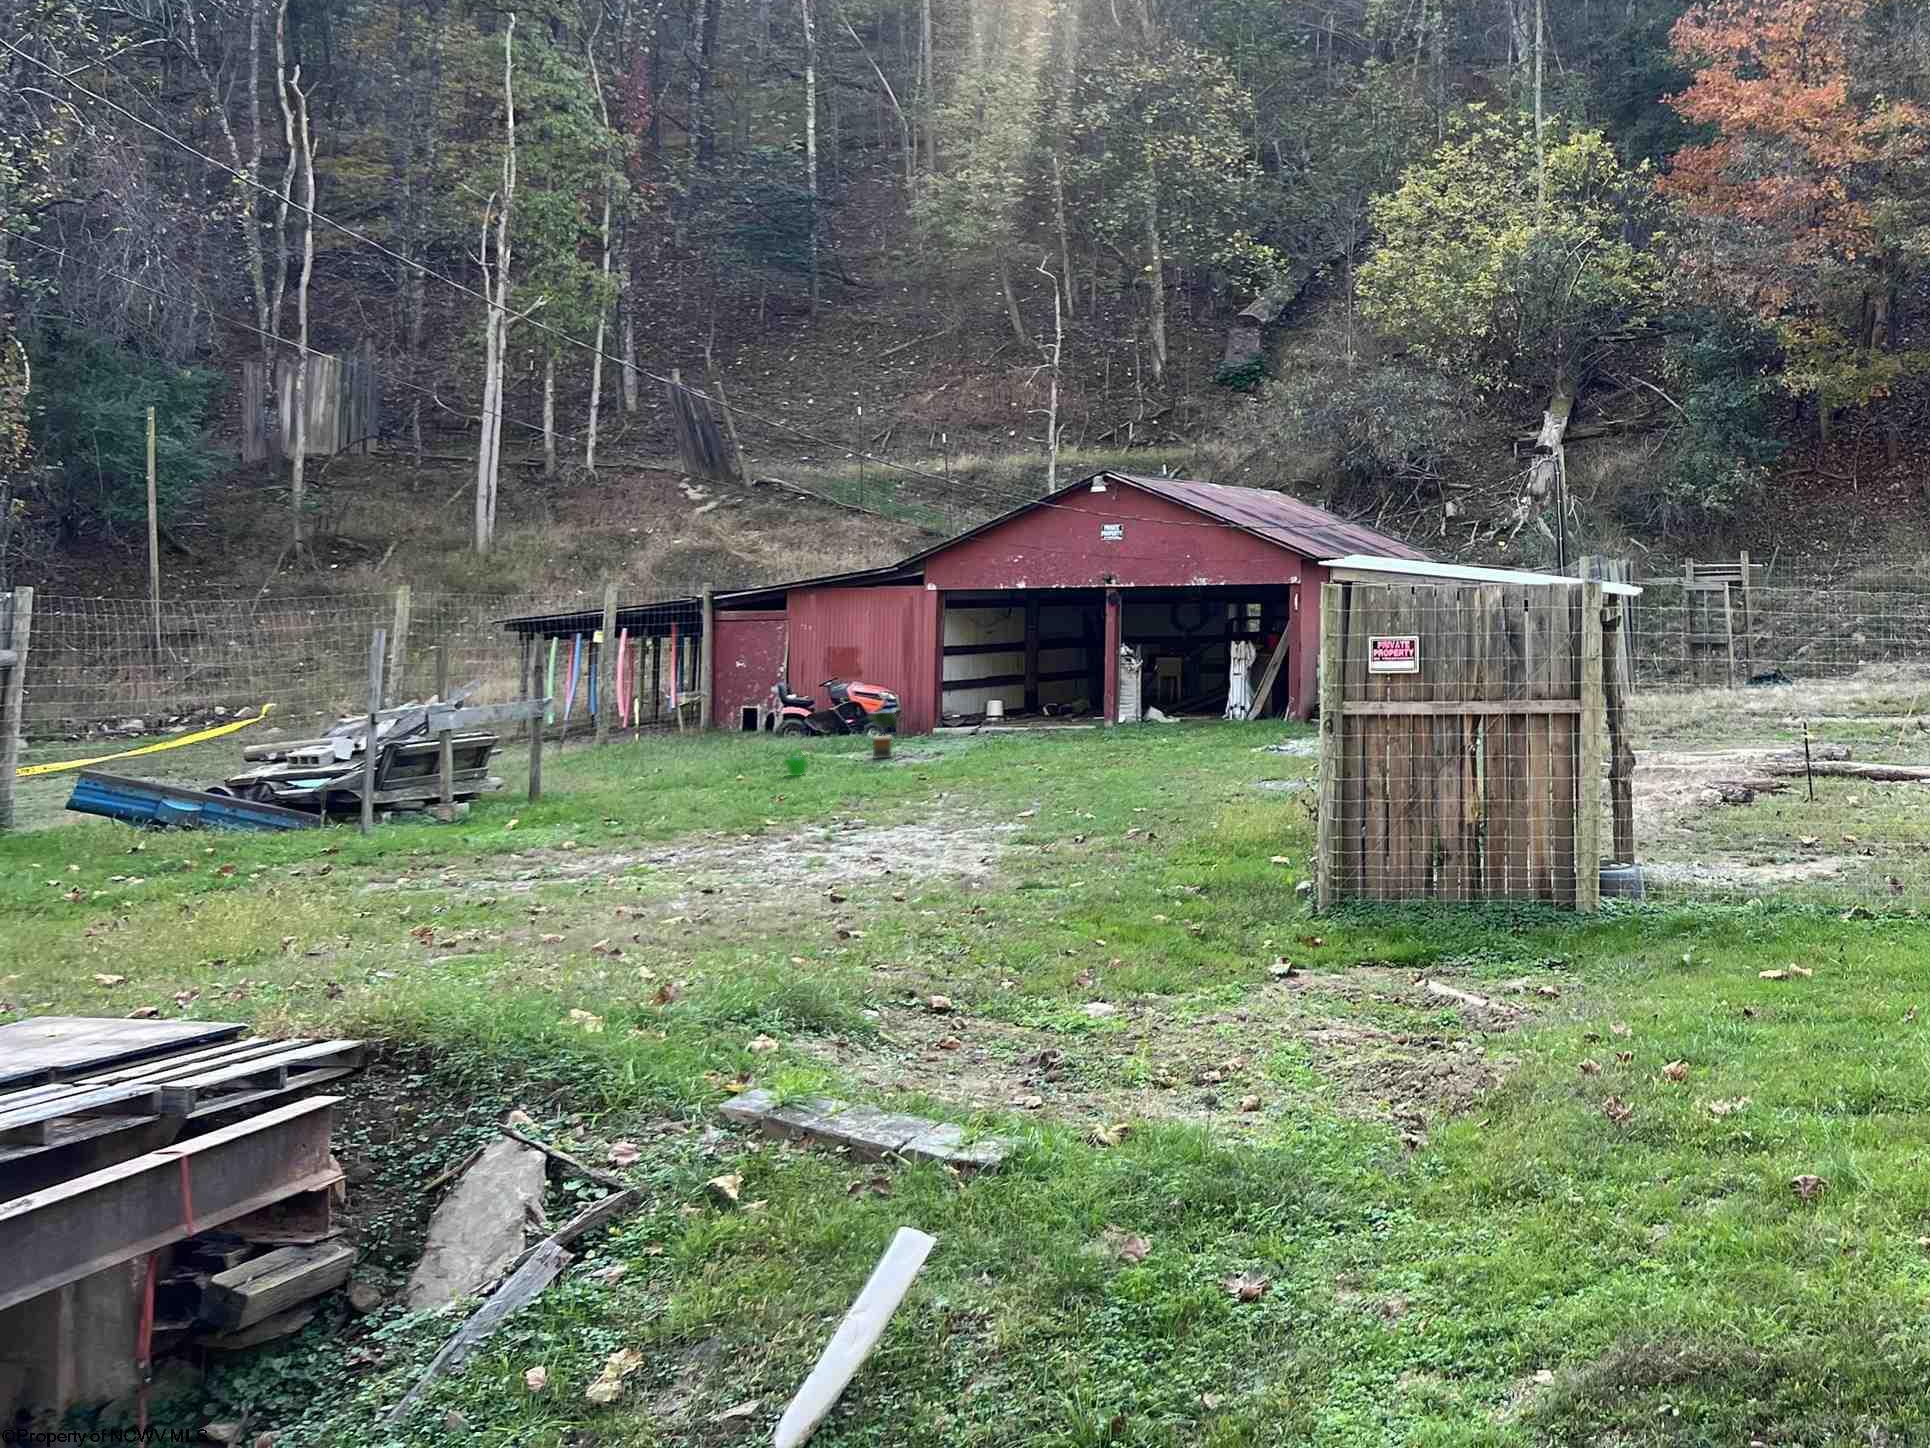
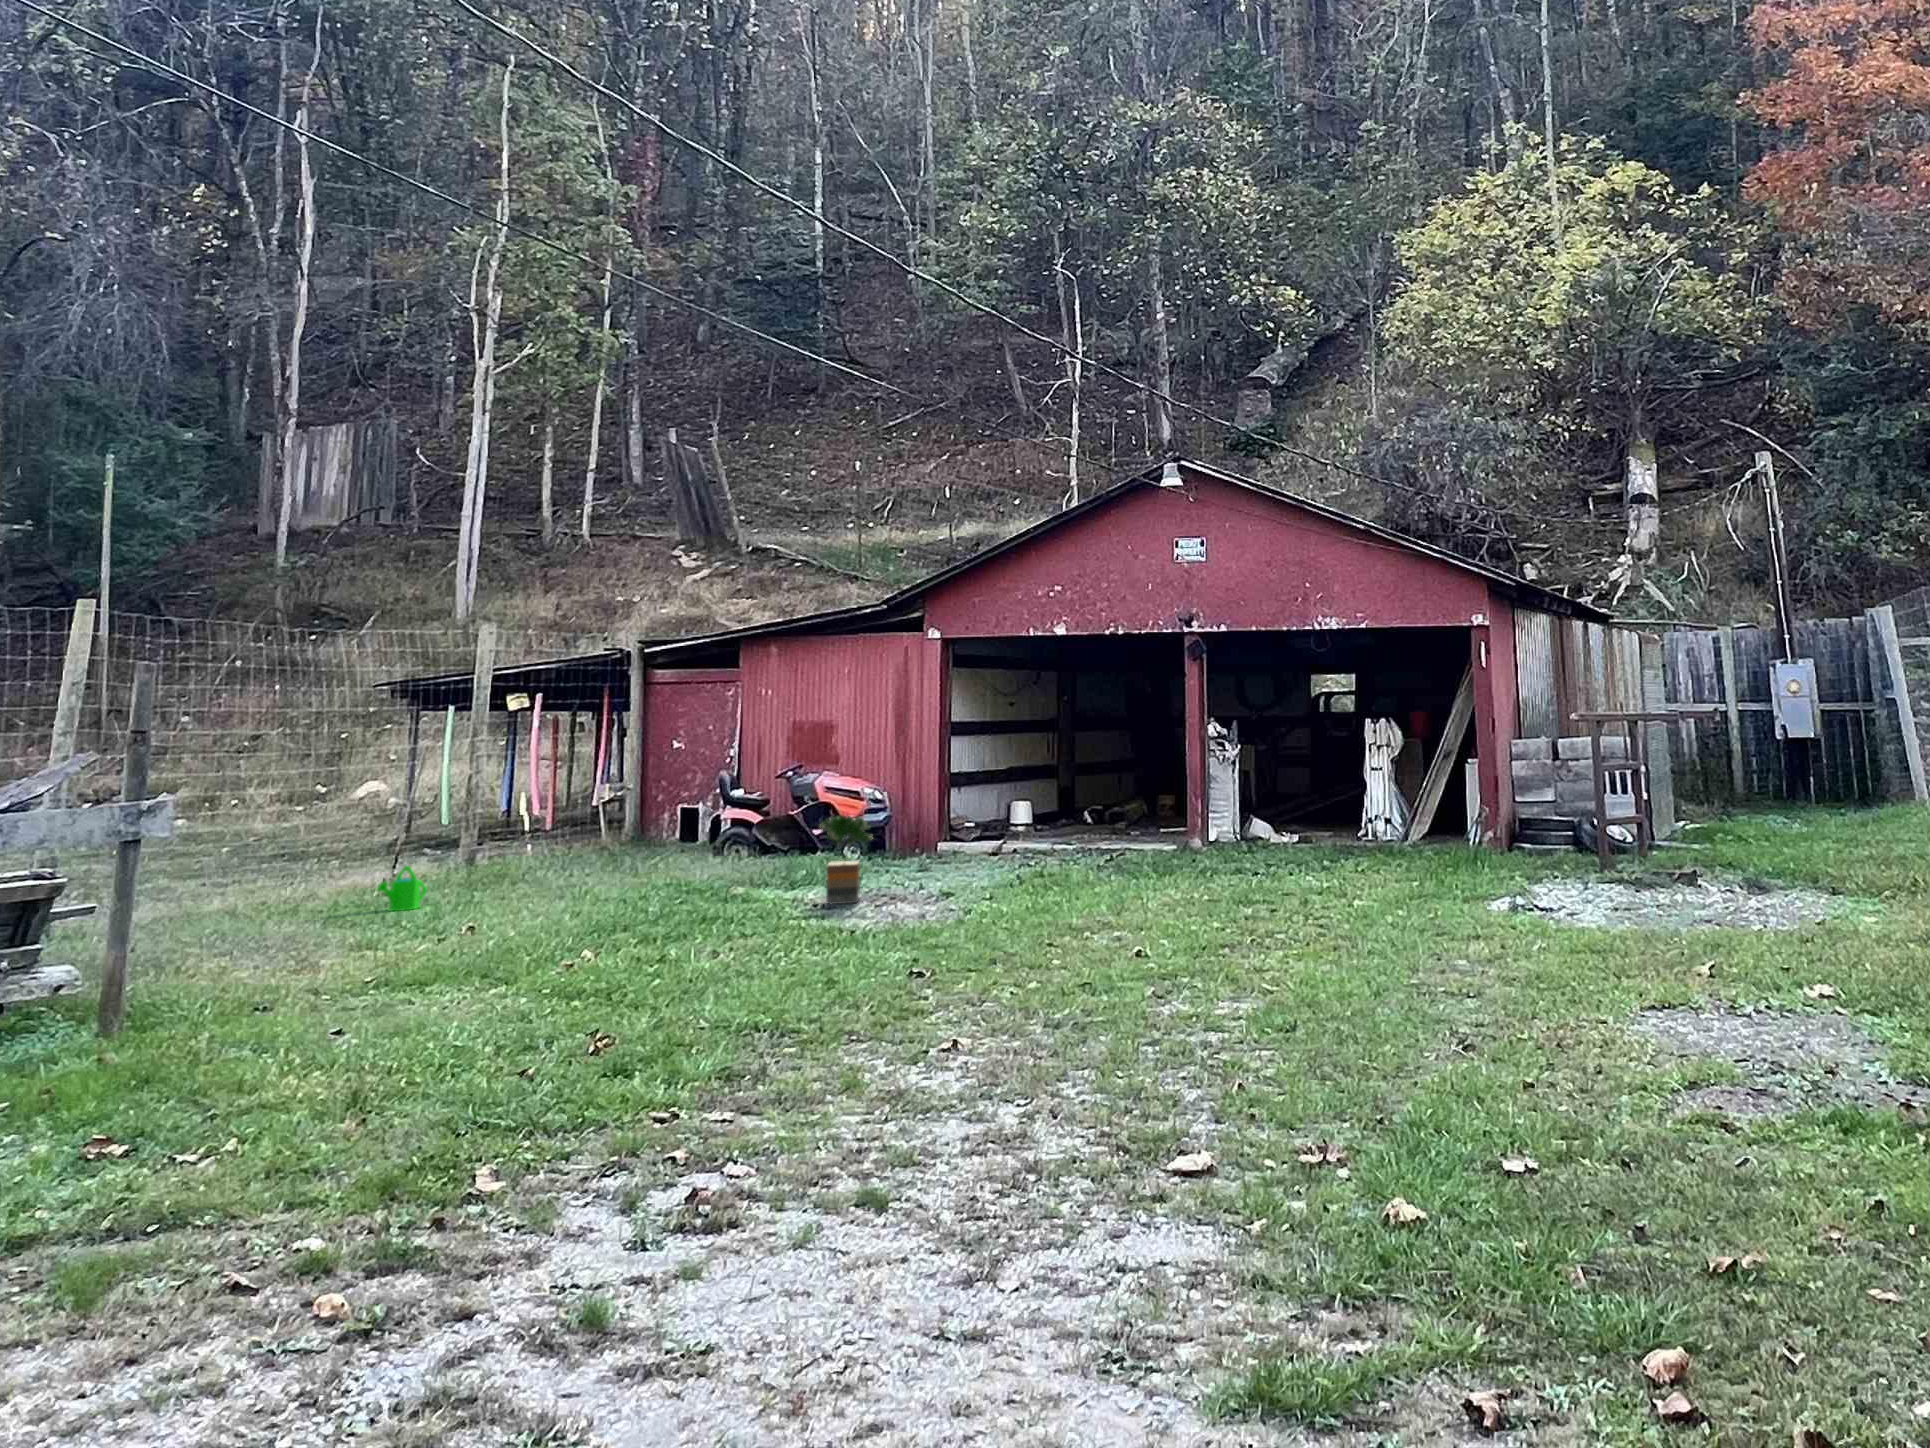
watering can: present [785,750,808,776] -> present [377,866,427,911]

